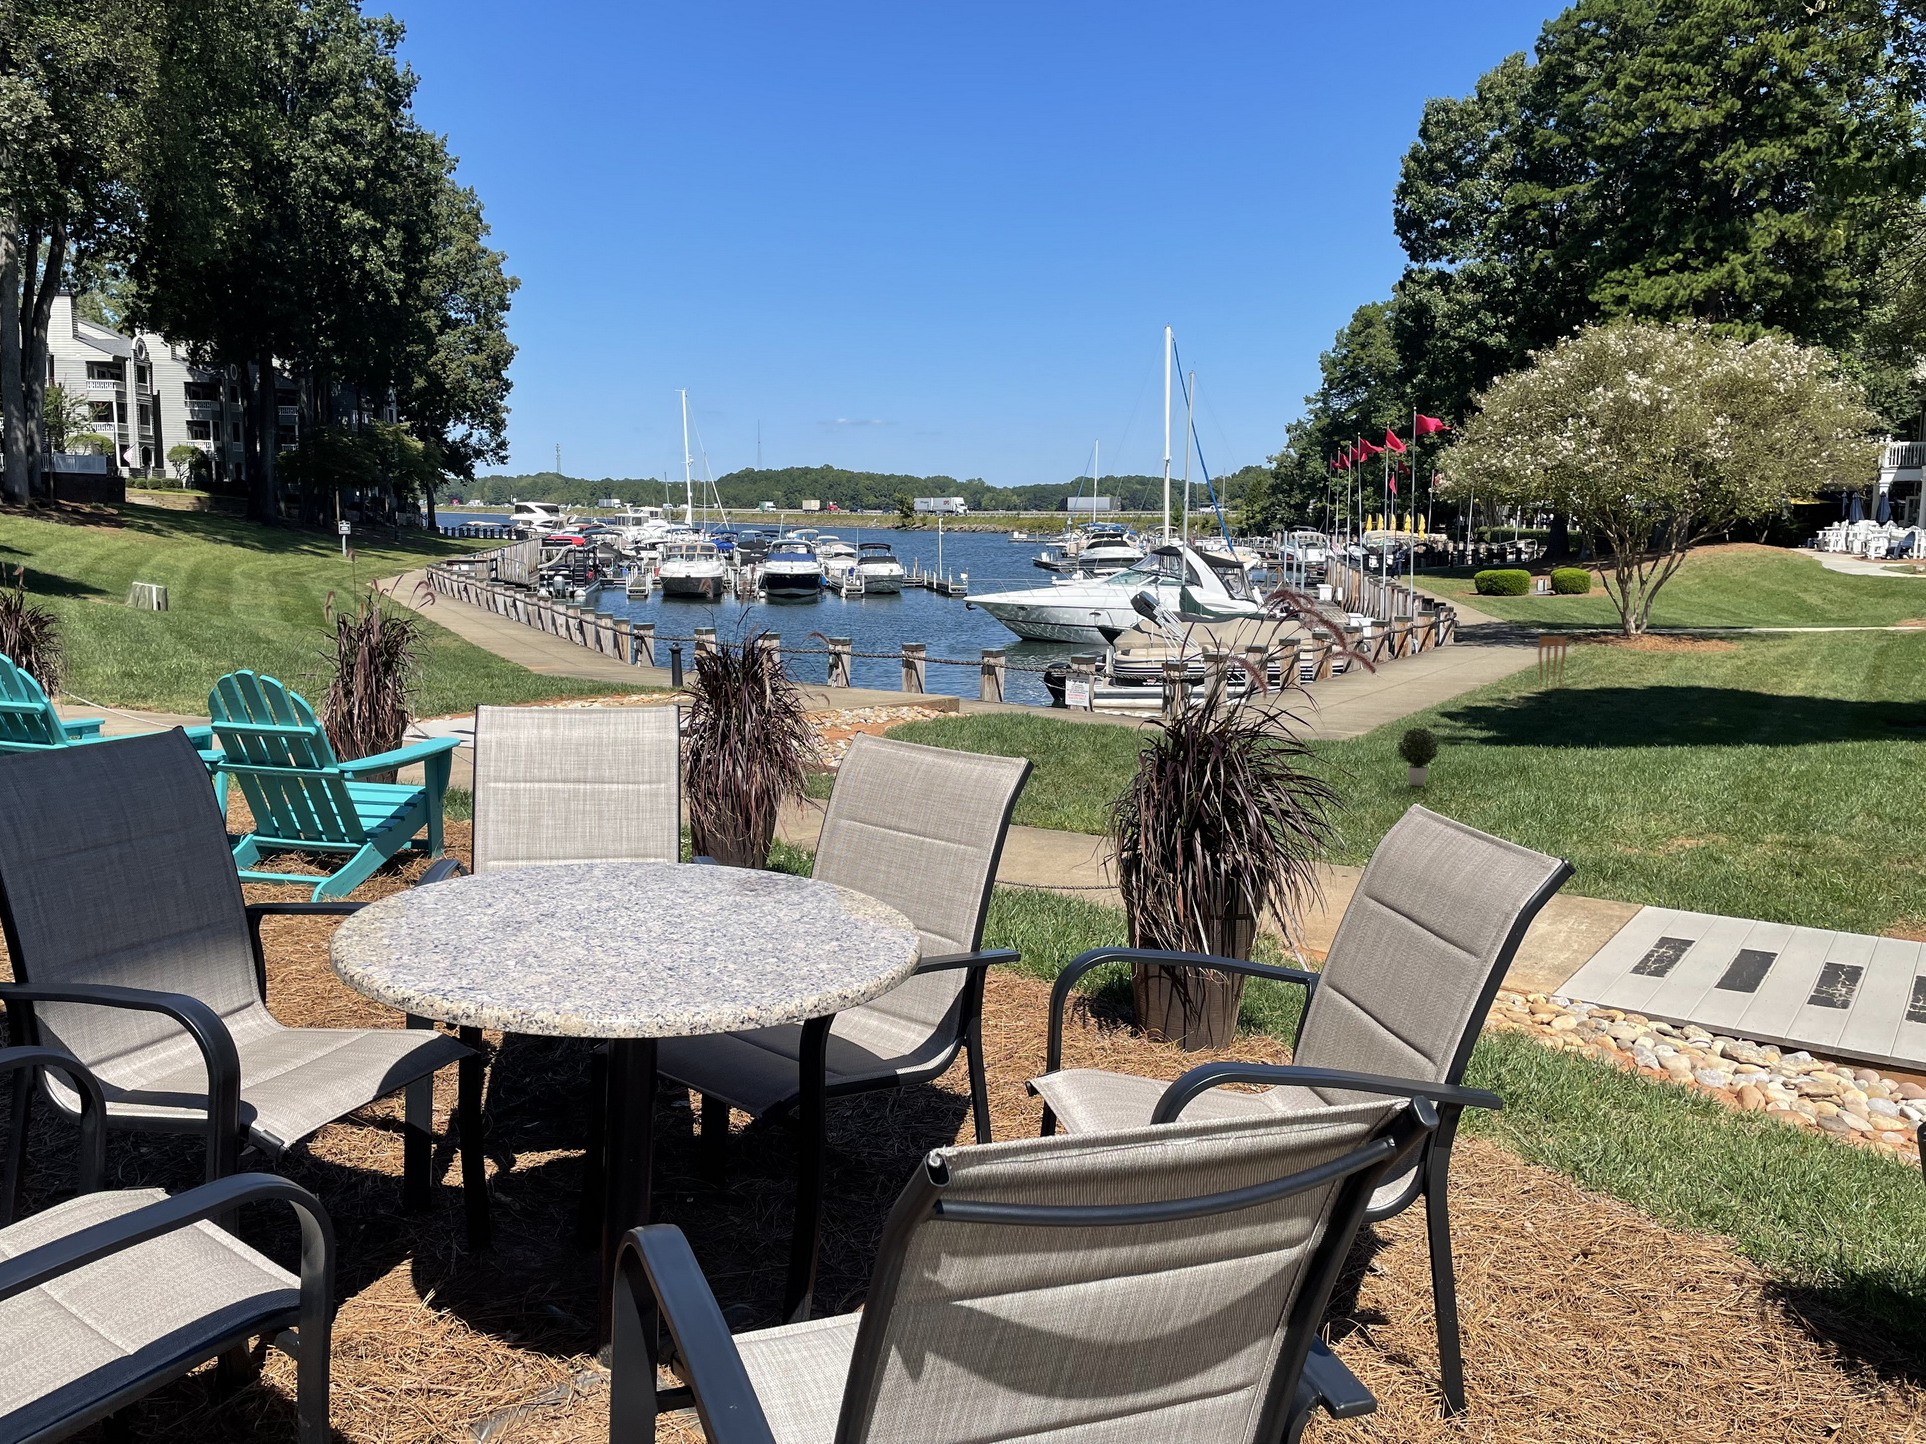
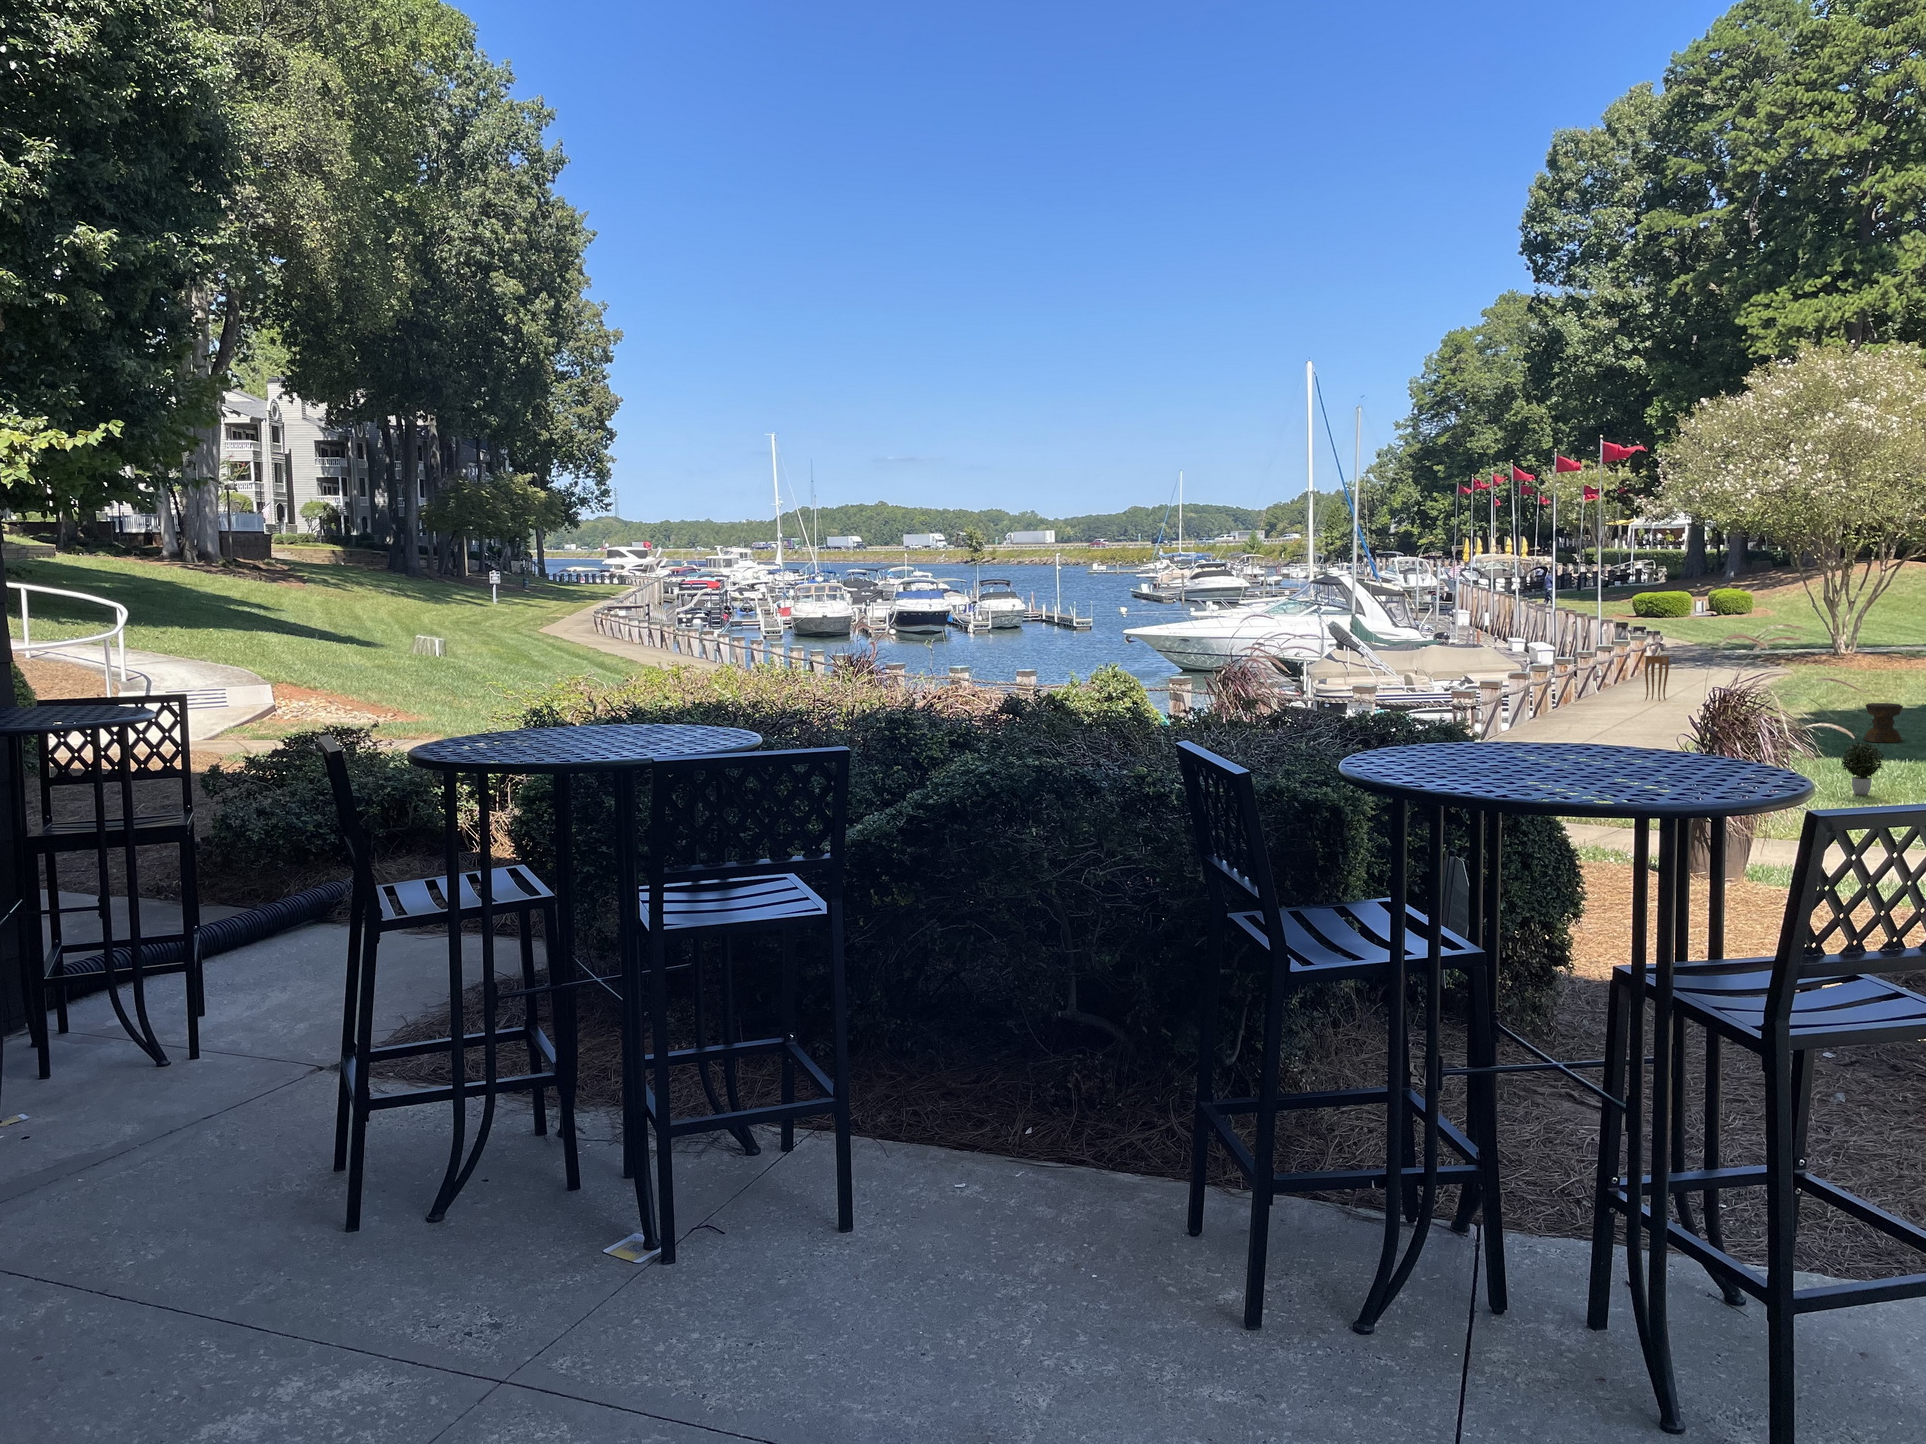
side table: present [1538,636,1567,685] -> present [1644,655,1670,701]
stool: none [1518,687,1556,730] -> present [1863,703,1903,742]

